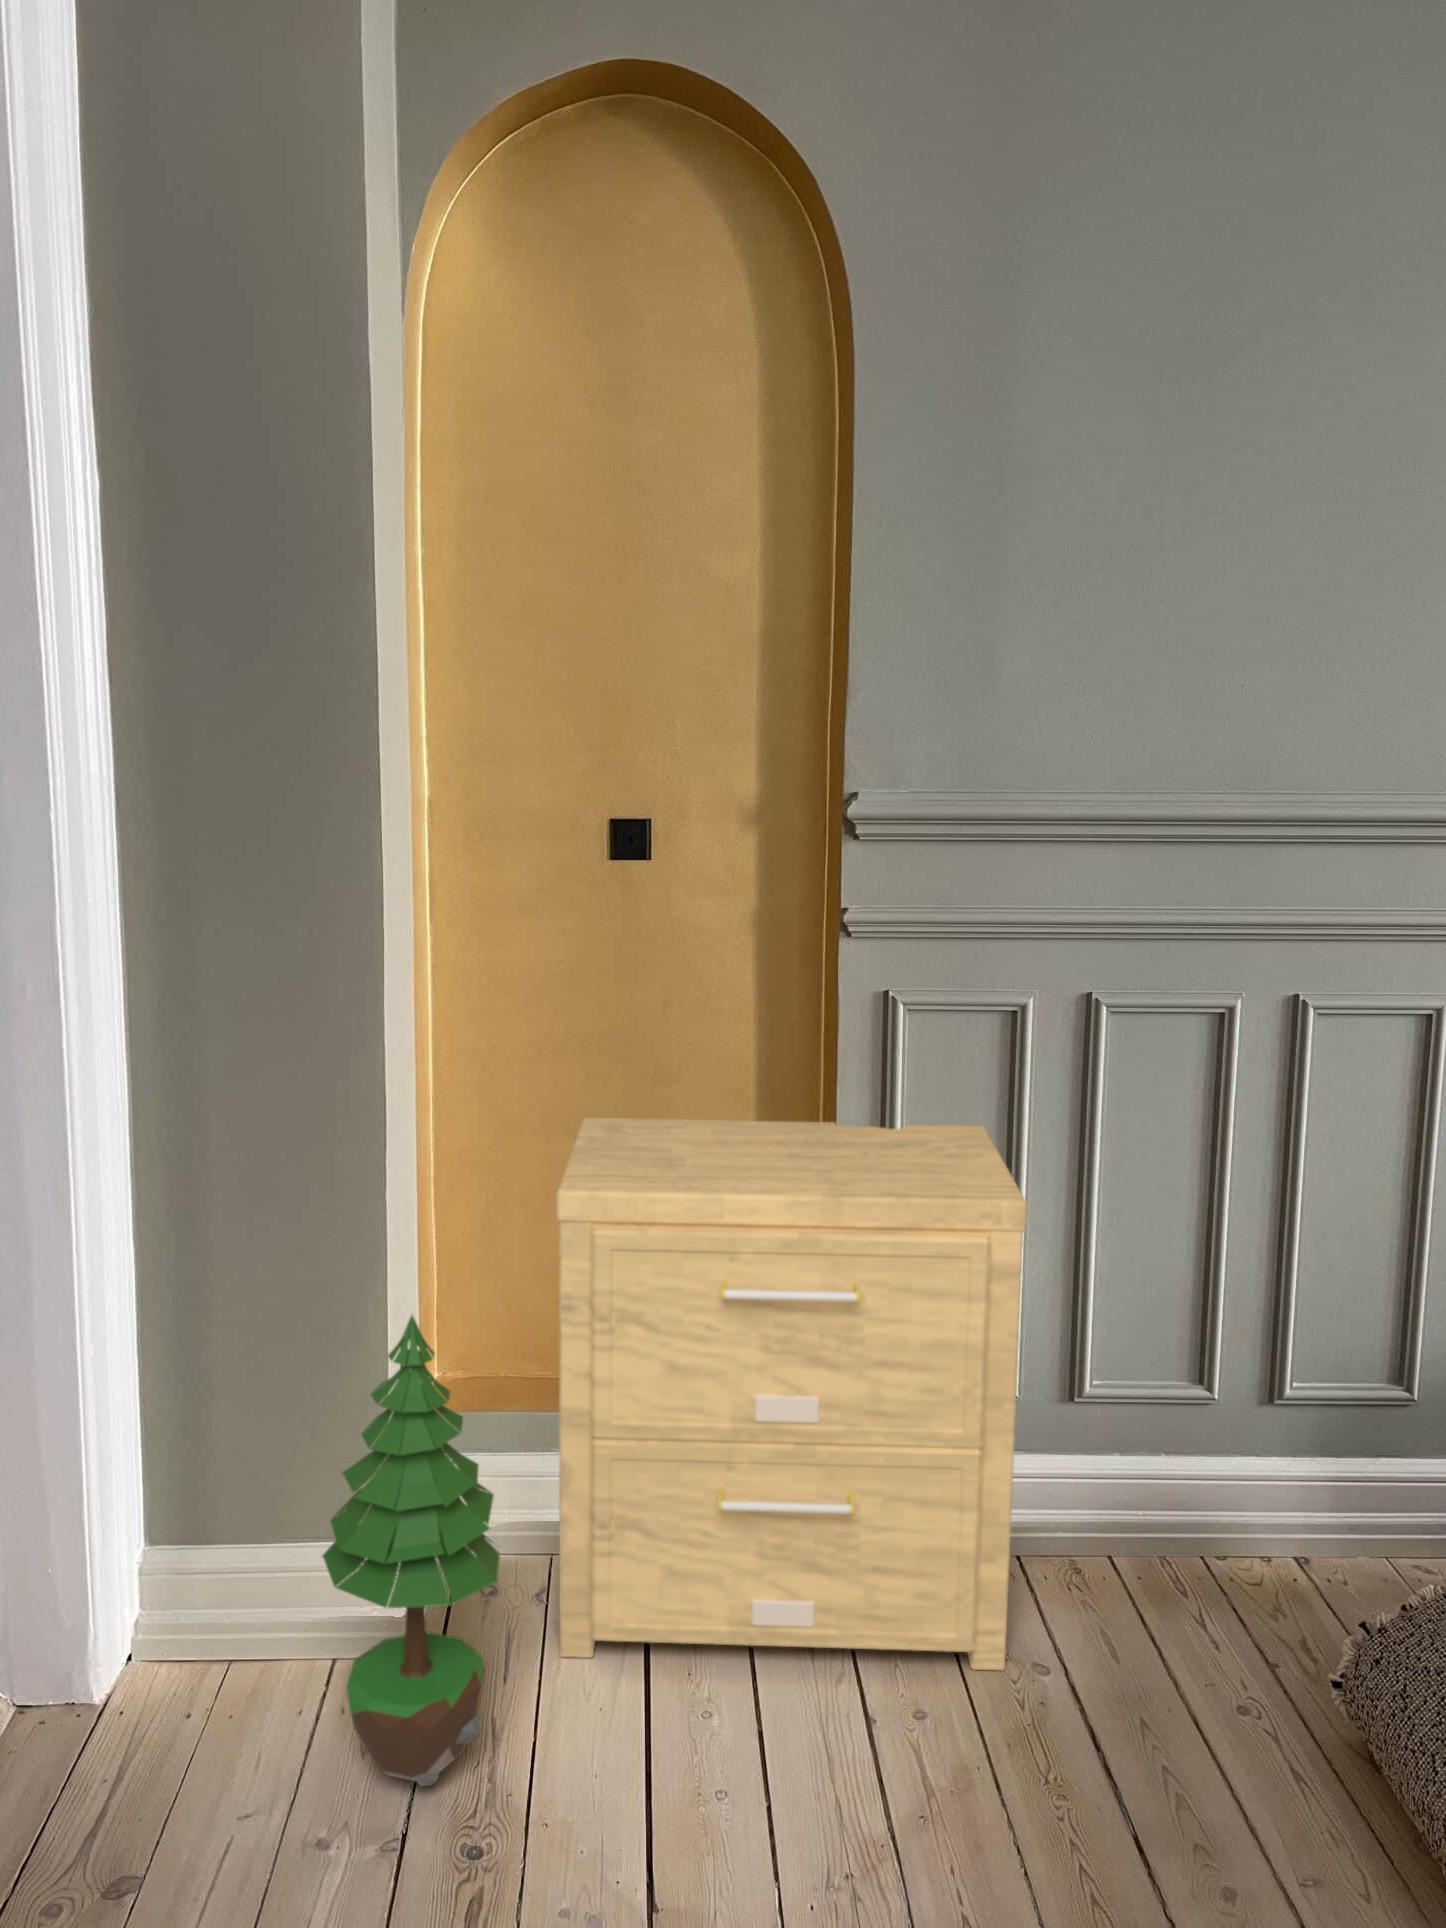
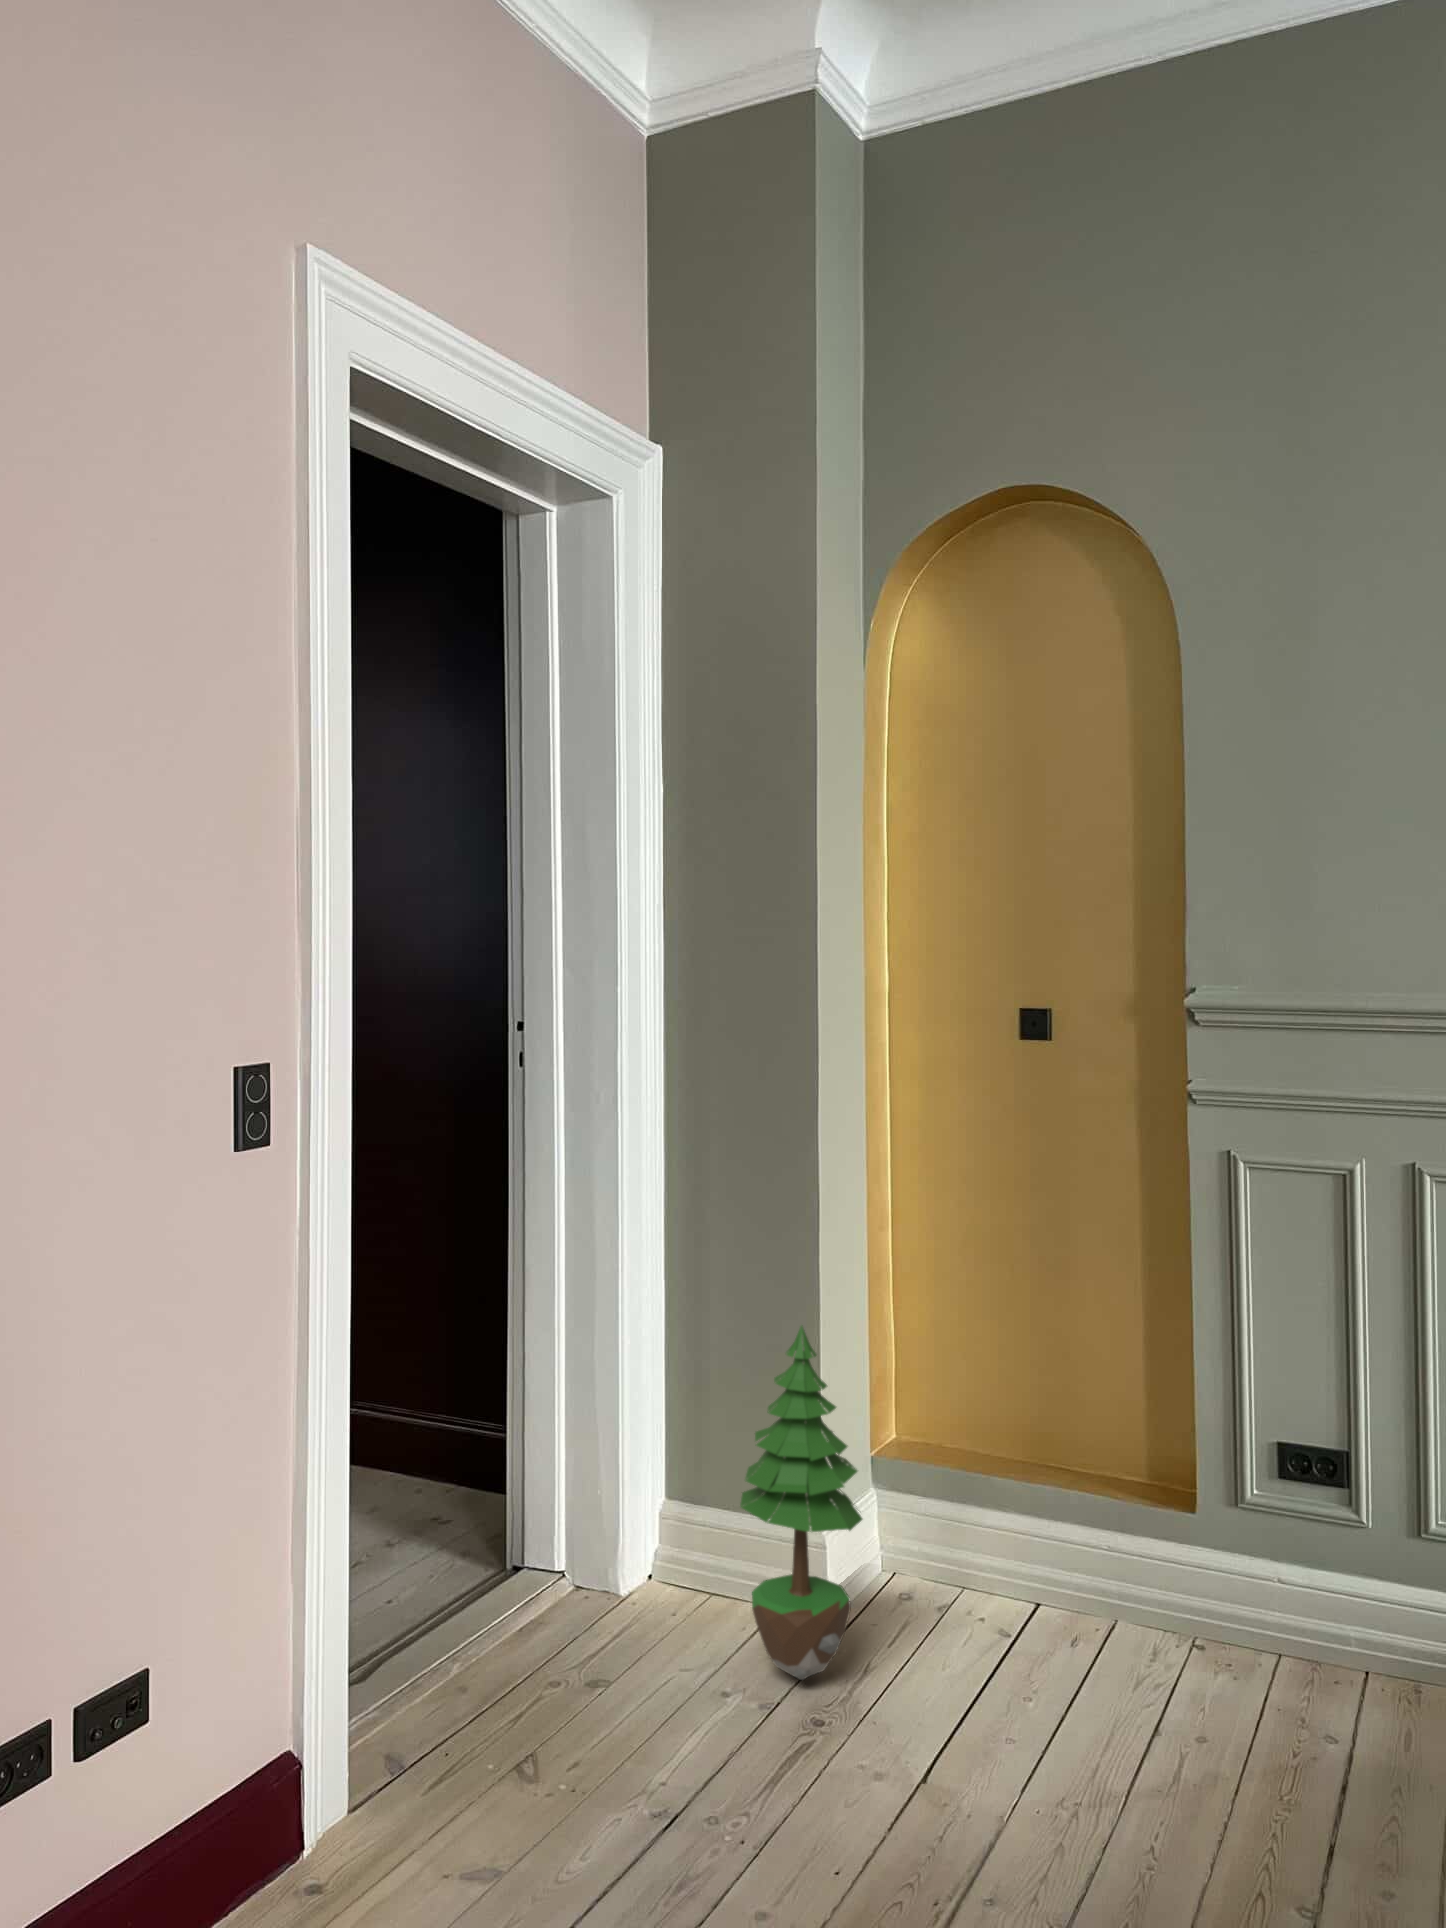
side table: present [556,1118,1028,1670] -> none [932,1239,1331,1737]

